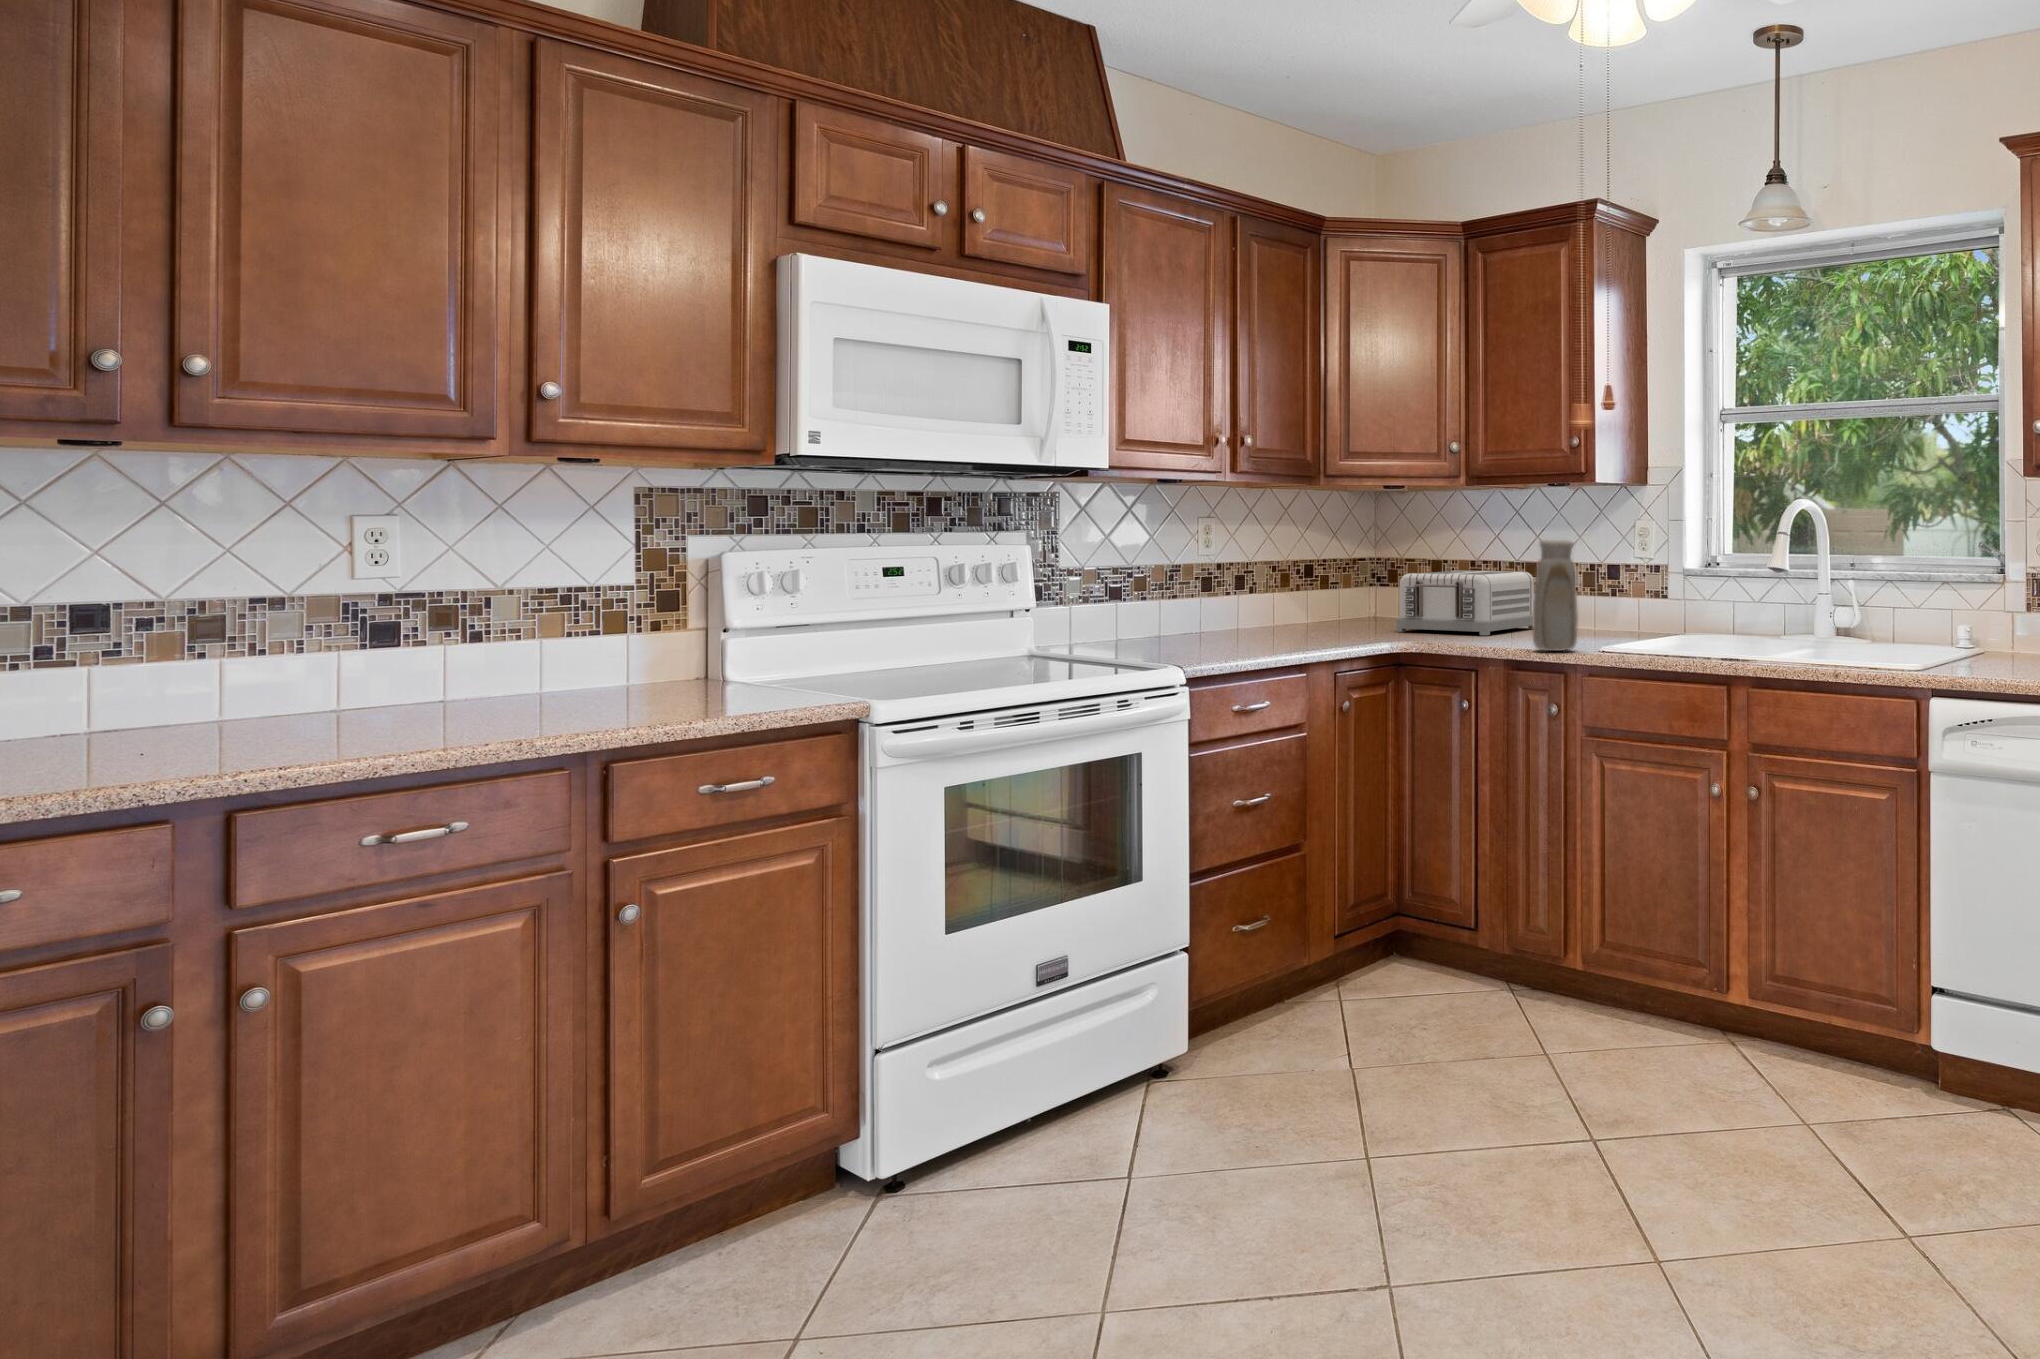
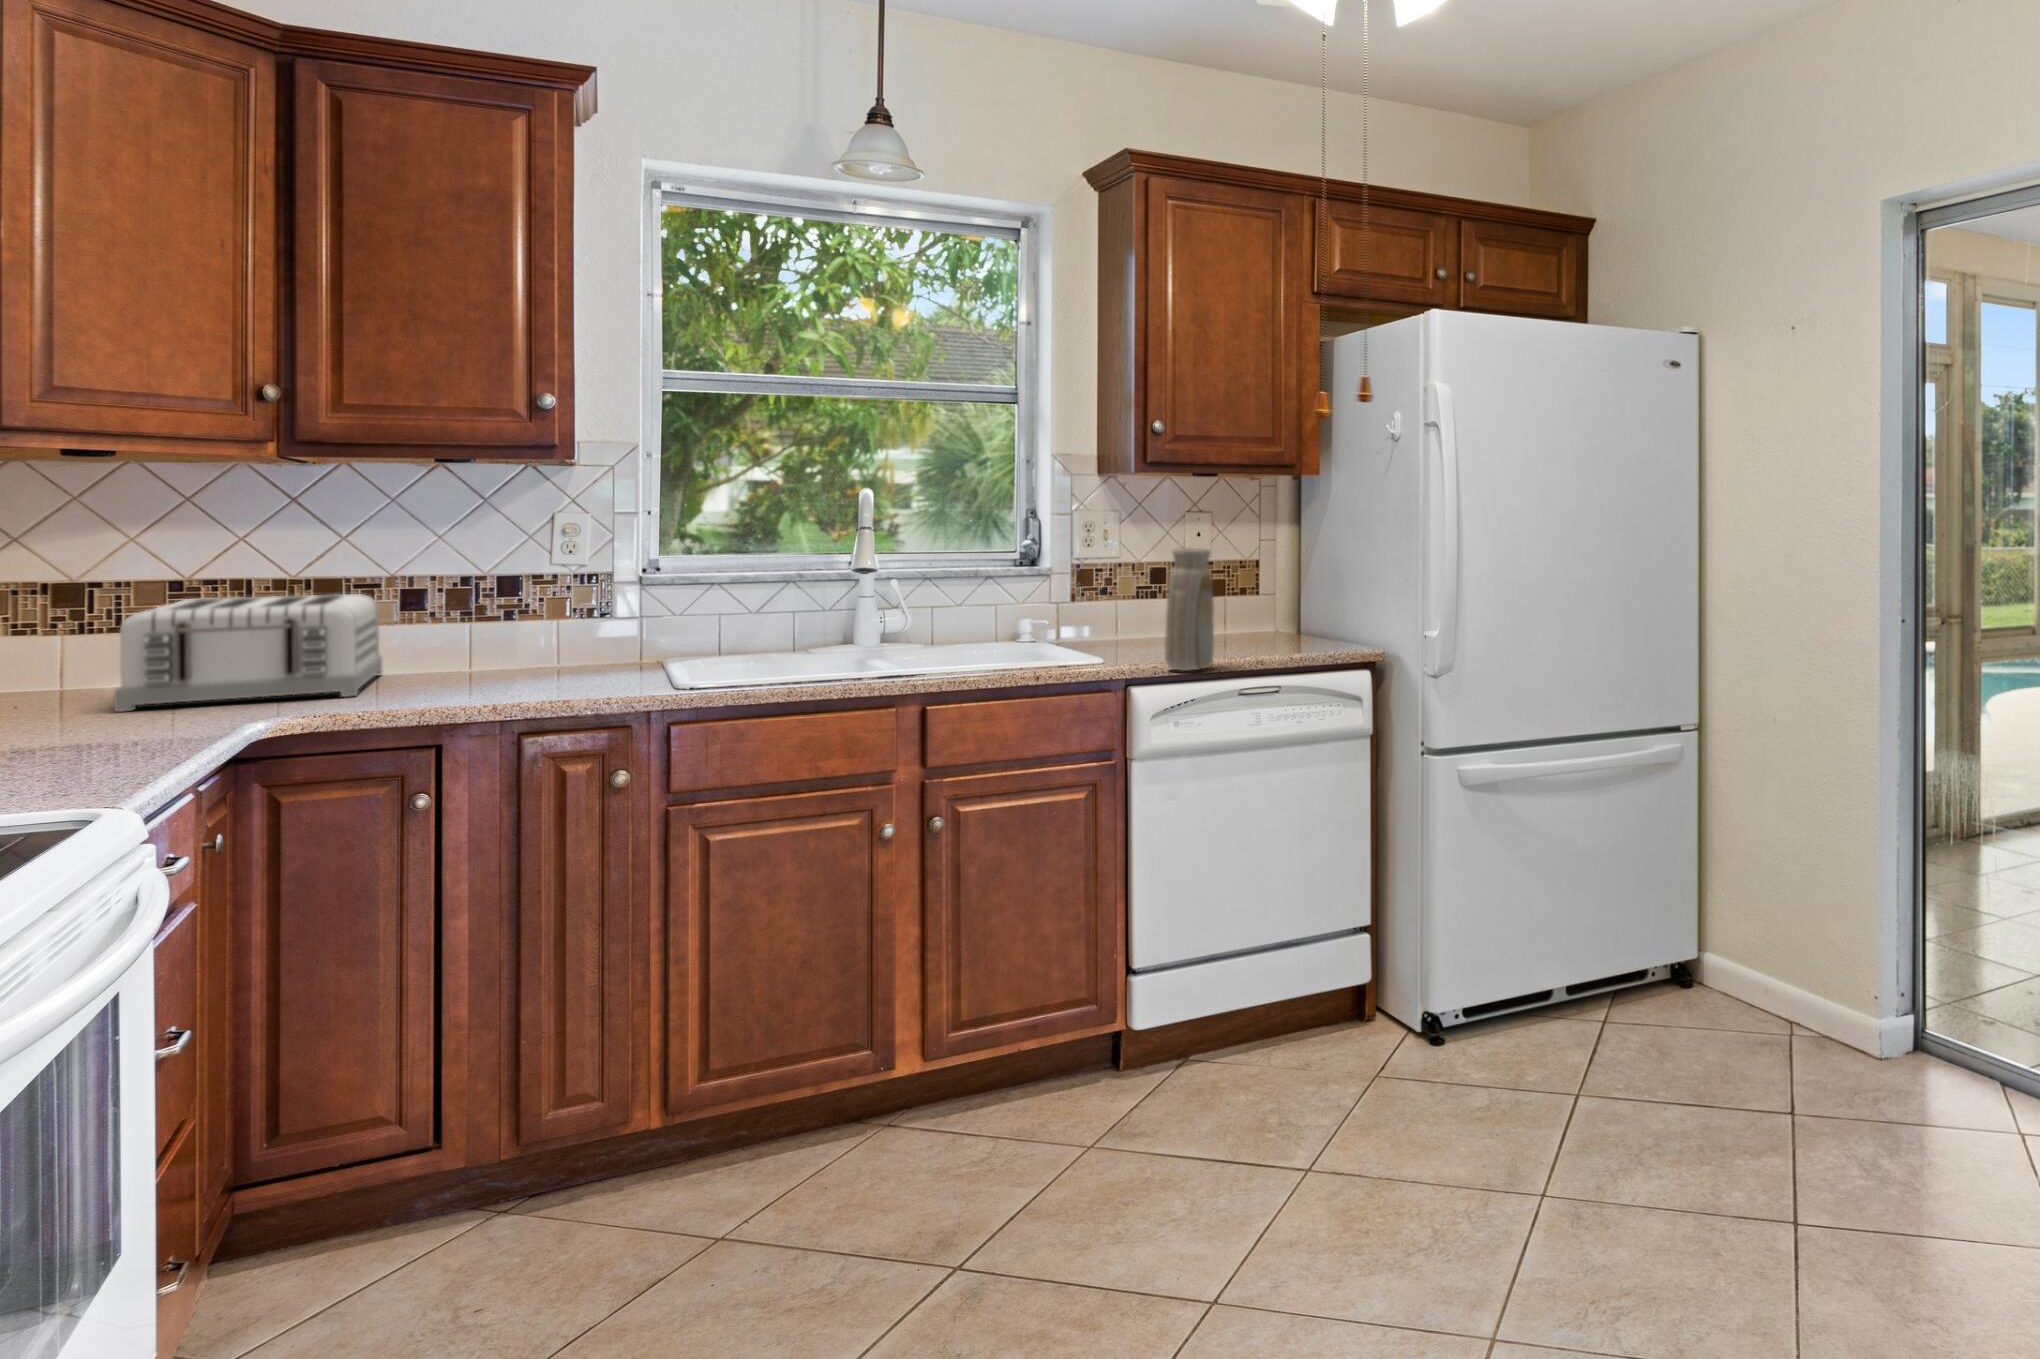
vase: present [1533,540,1578,651] -> present [1165,548,1214,671]

